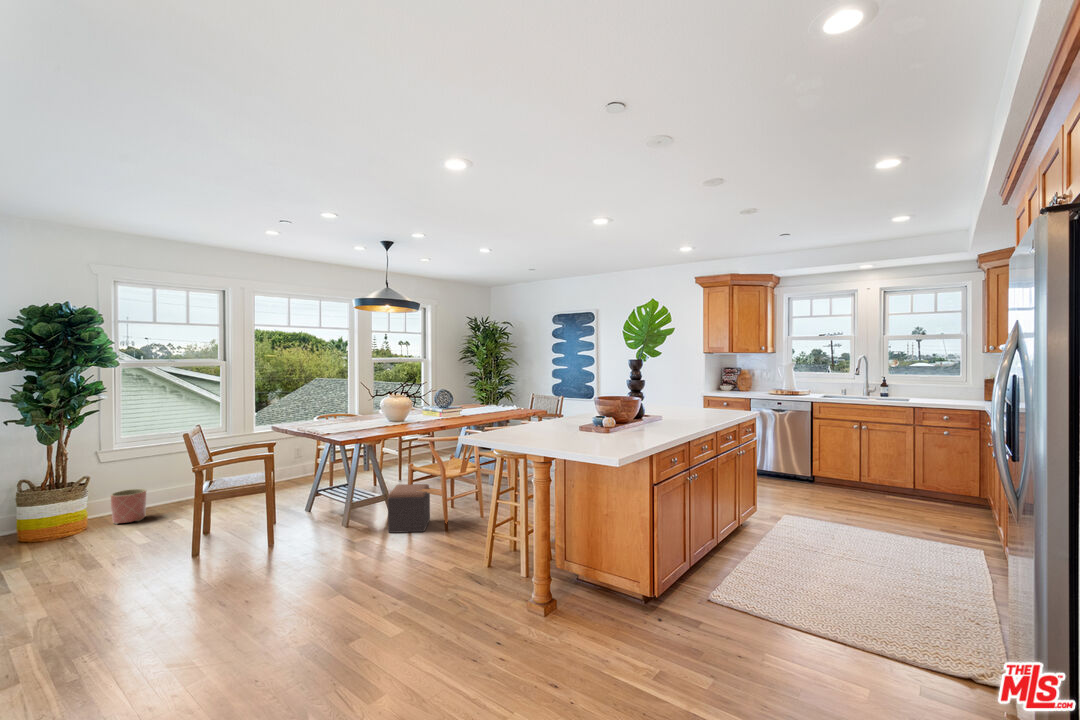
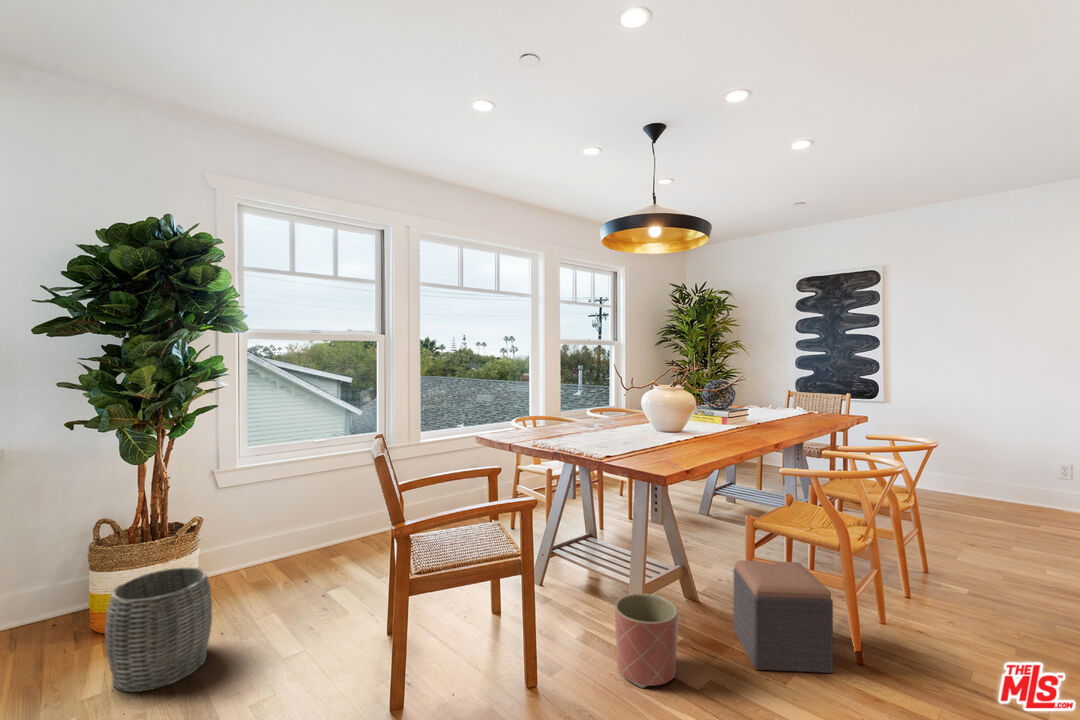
planter: present [111,489,146,524] -> present [615,593,678,688]
woven basket: none [32,499,95,558] -> present [105,567,212,692]

